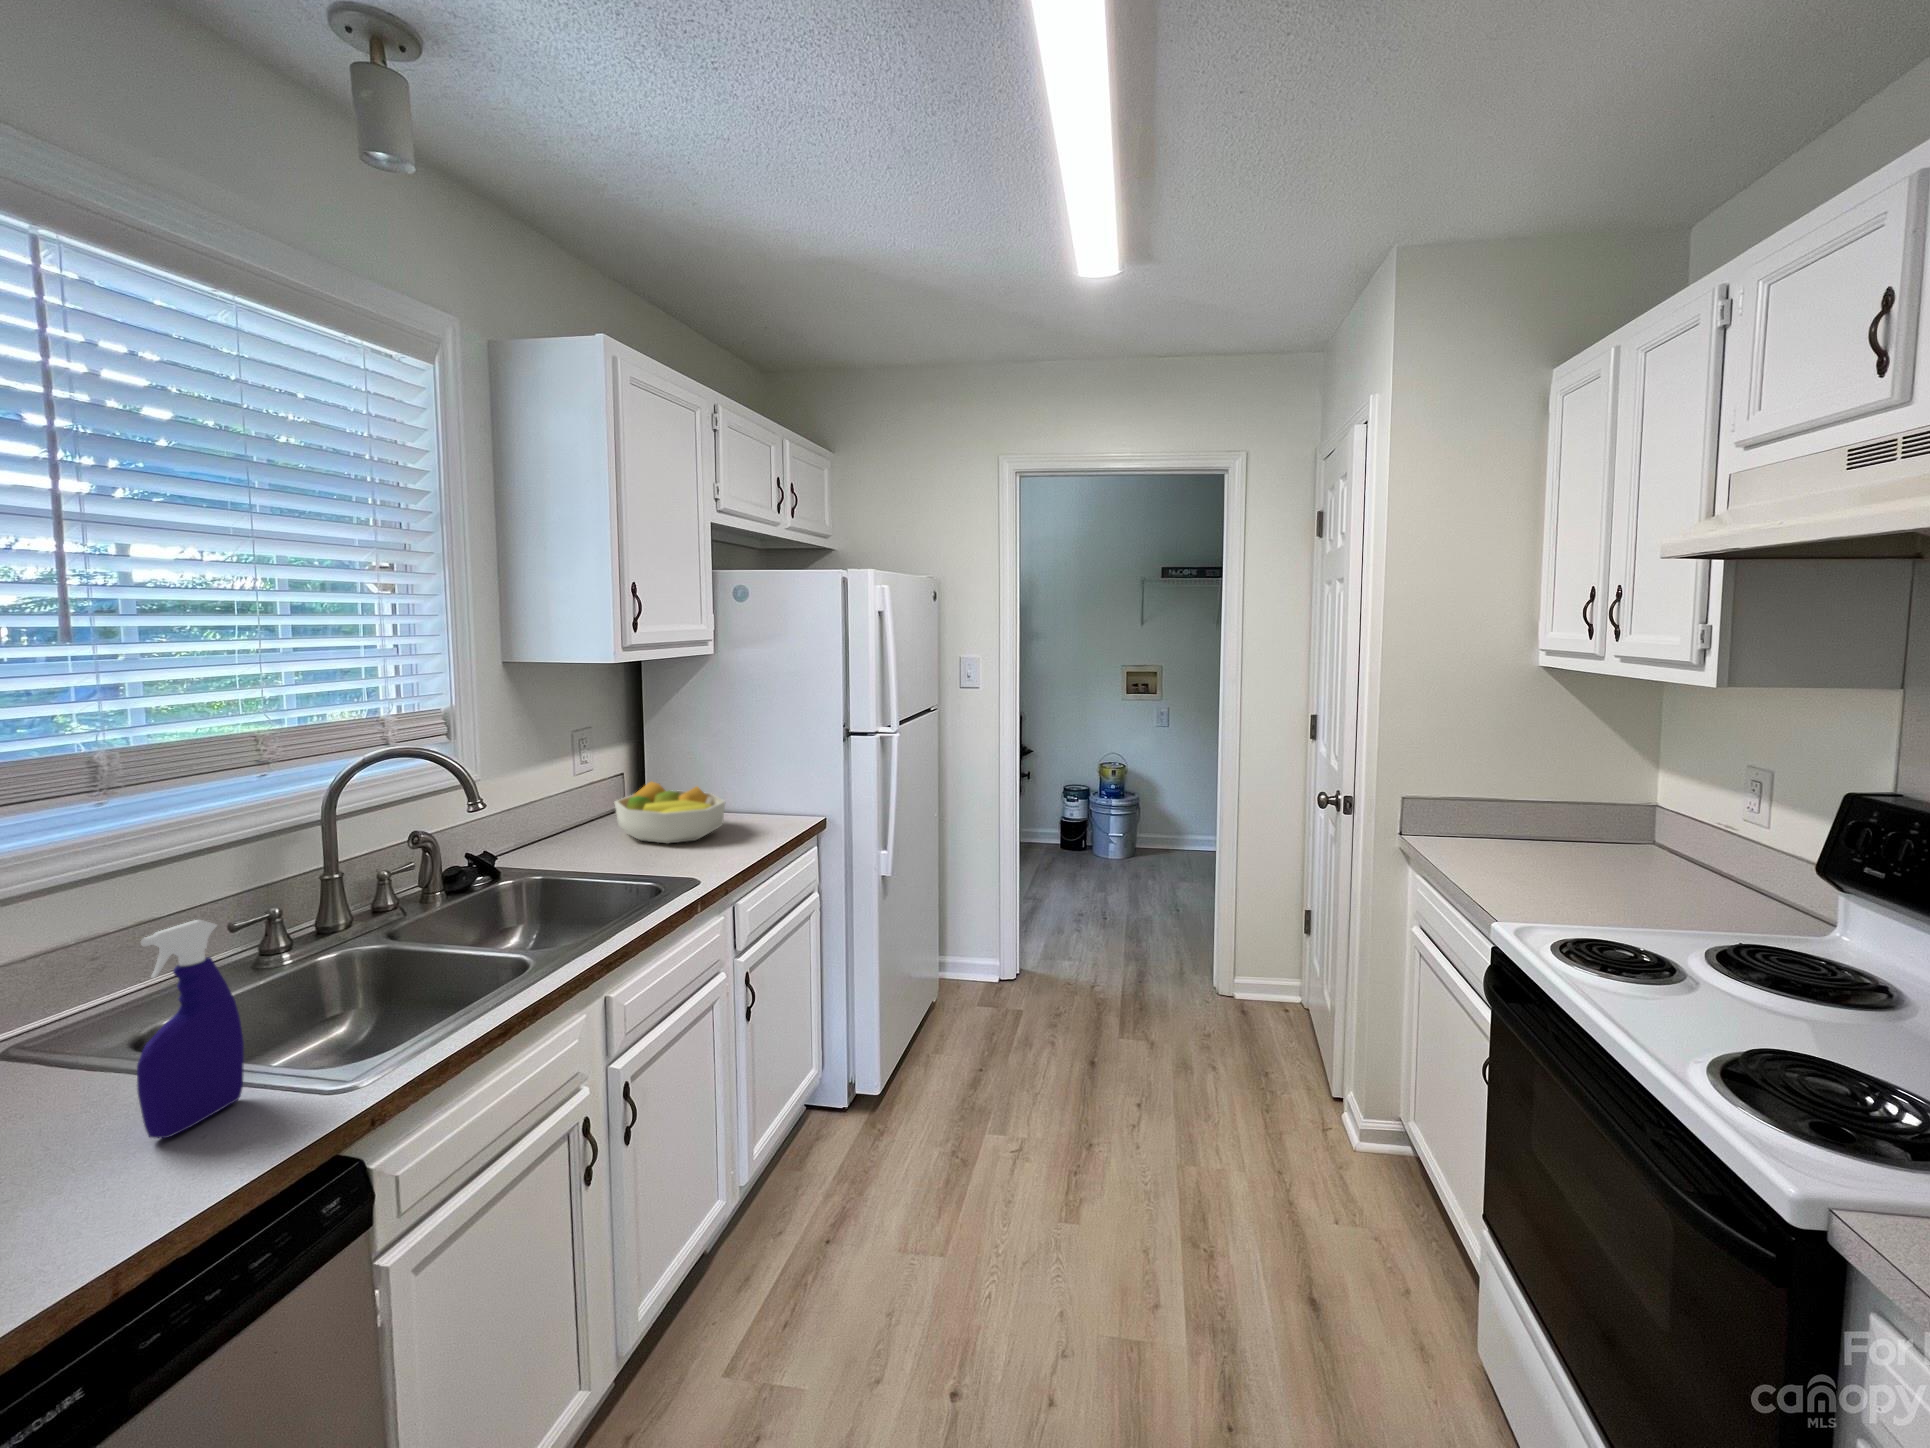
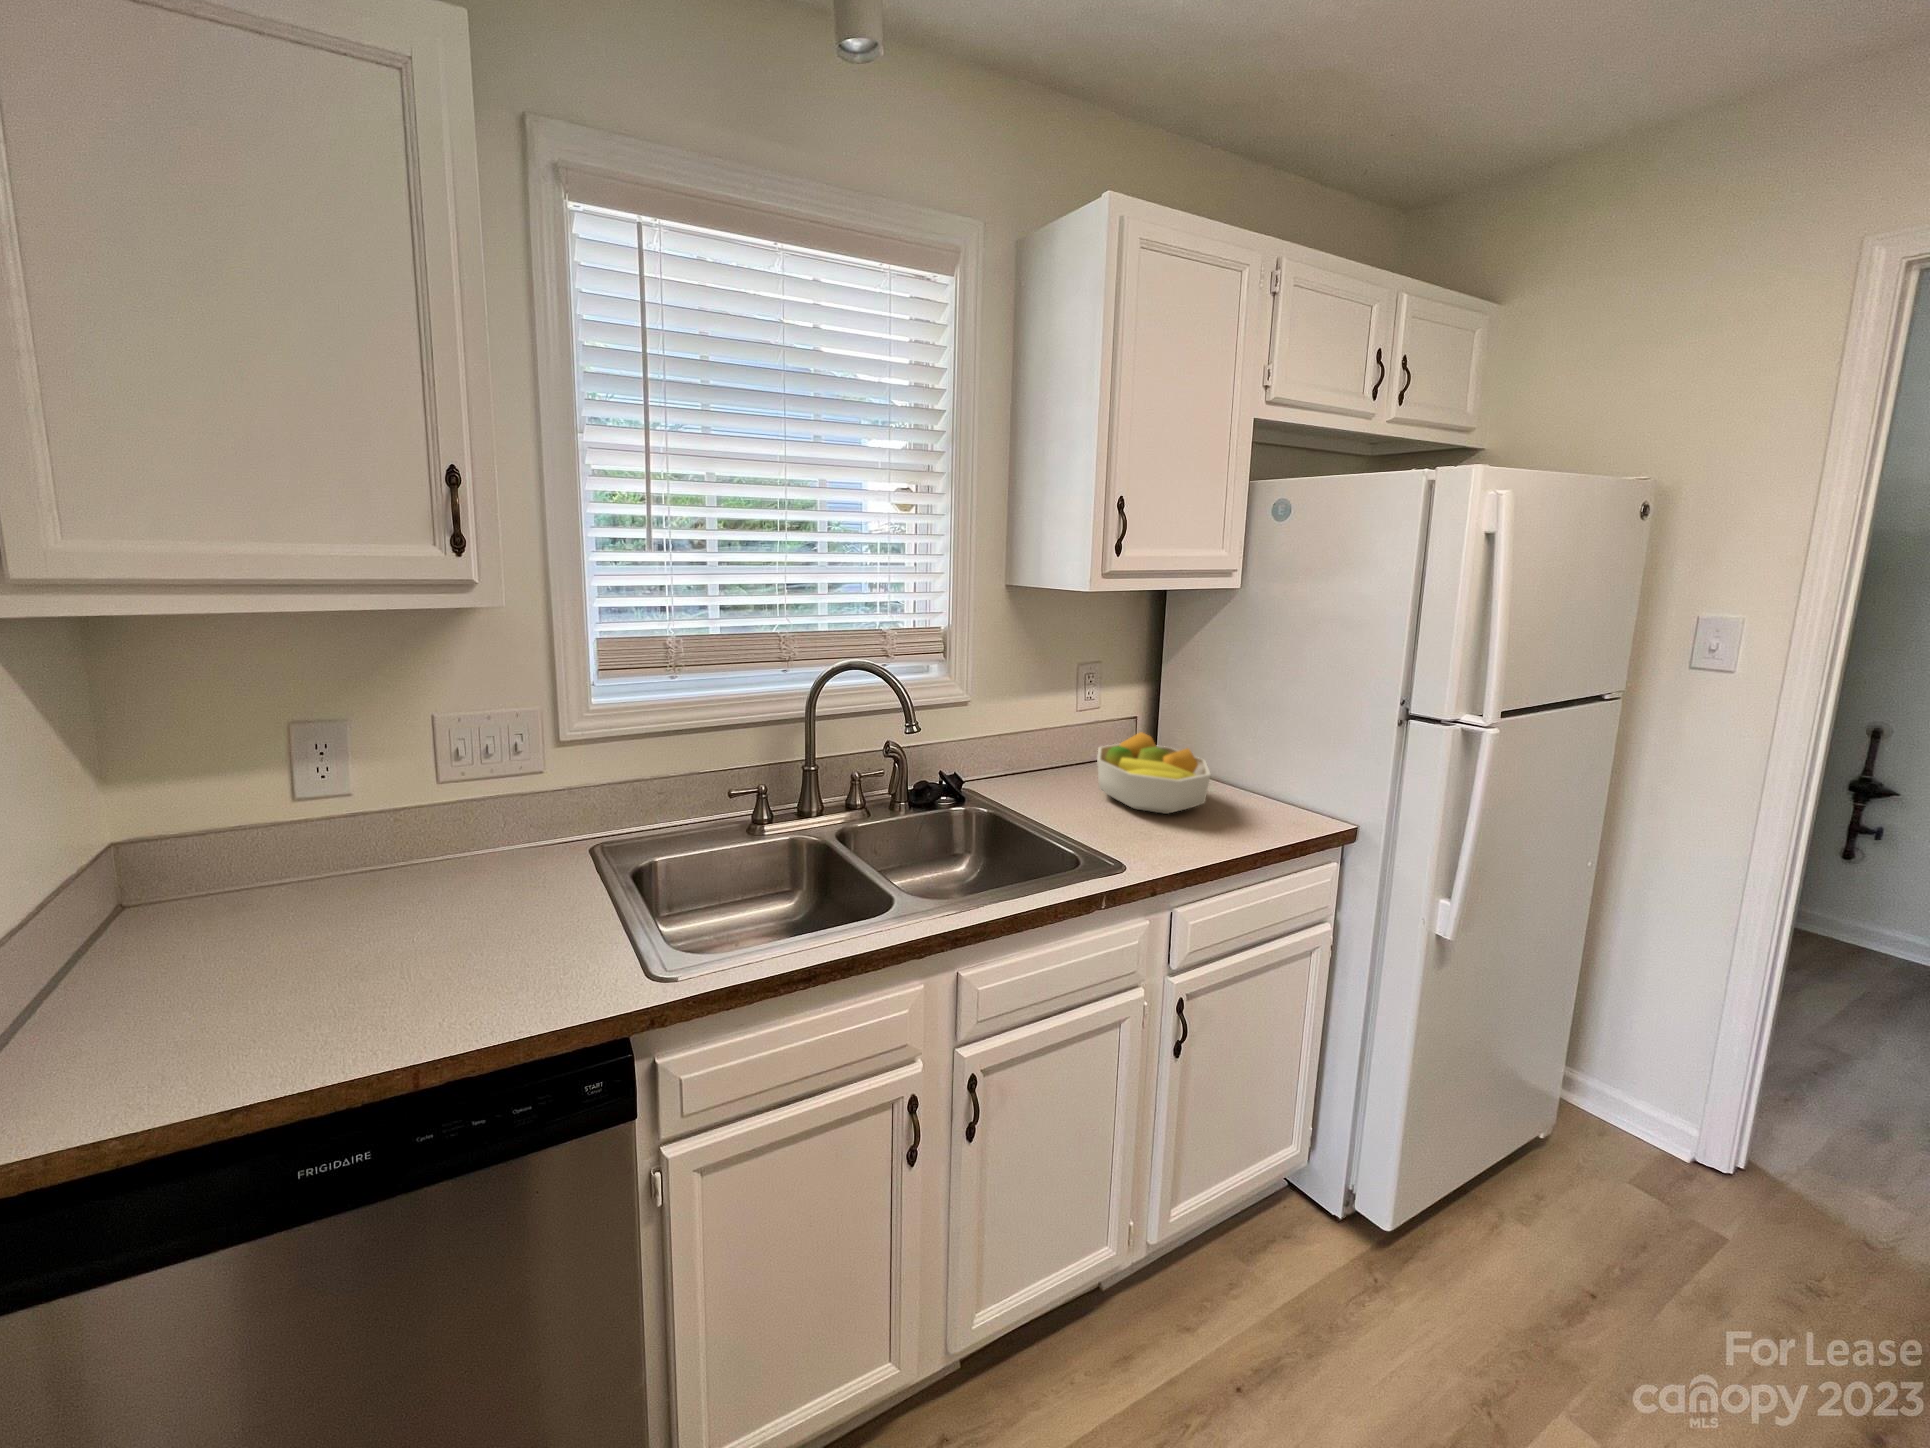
spray bottle: present [137,920,244,1138] -> none [542,792,623,963]

